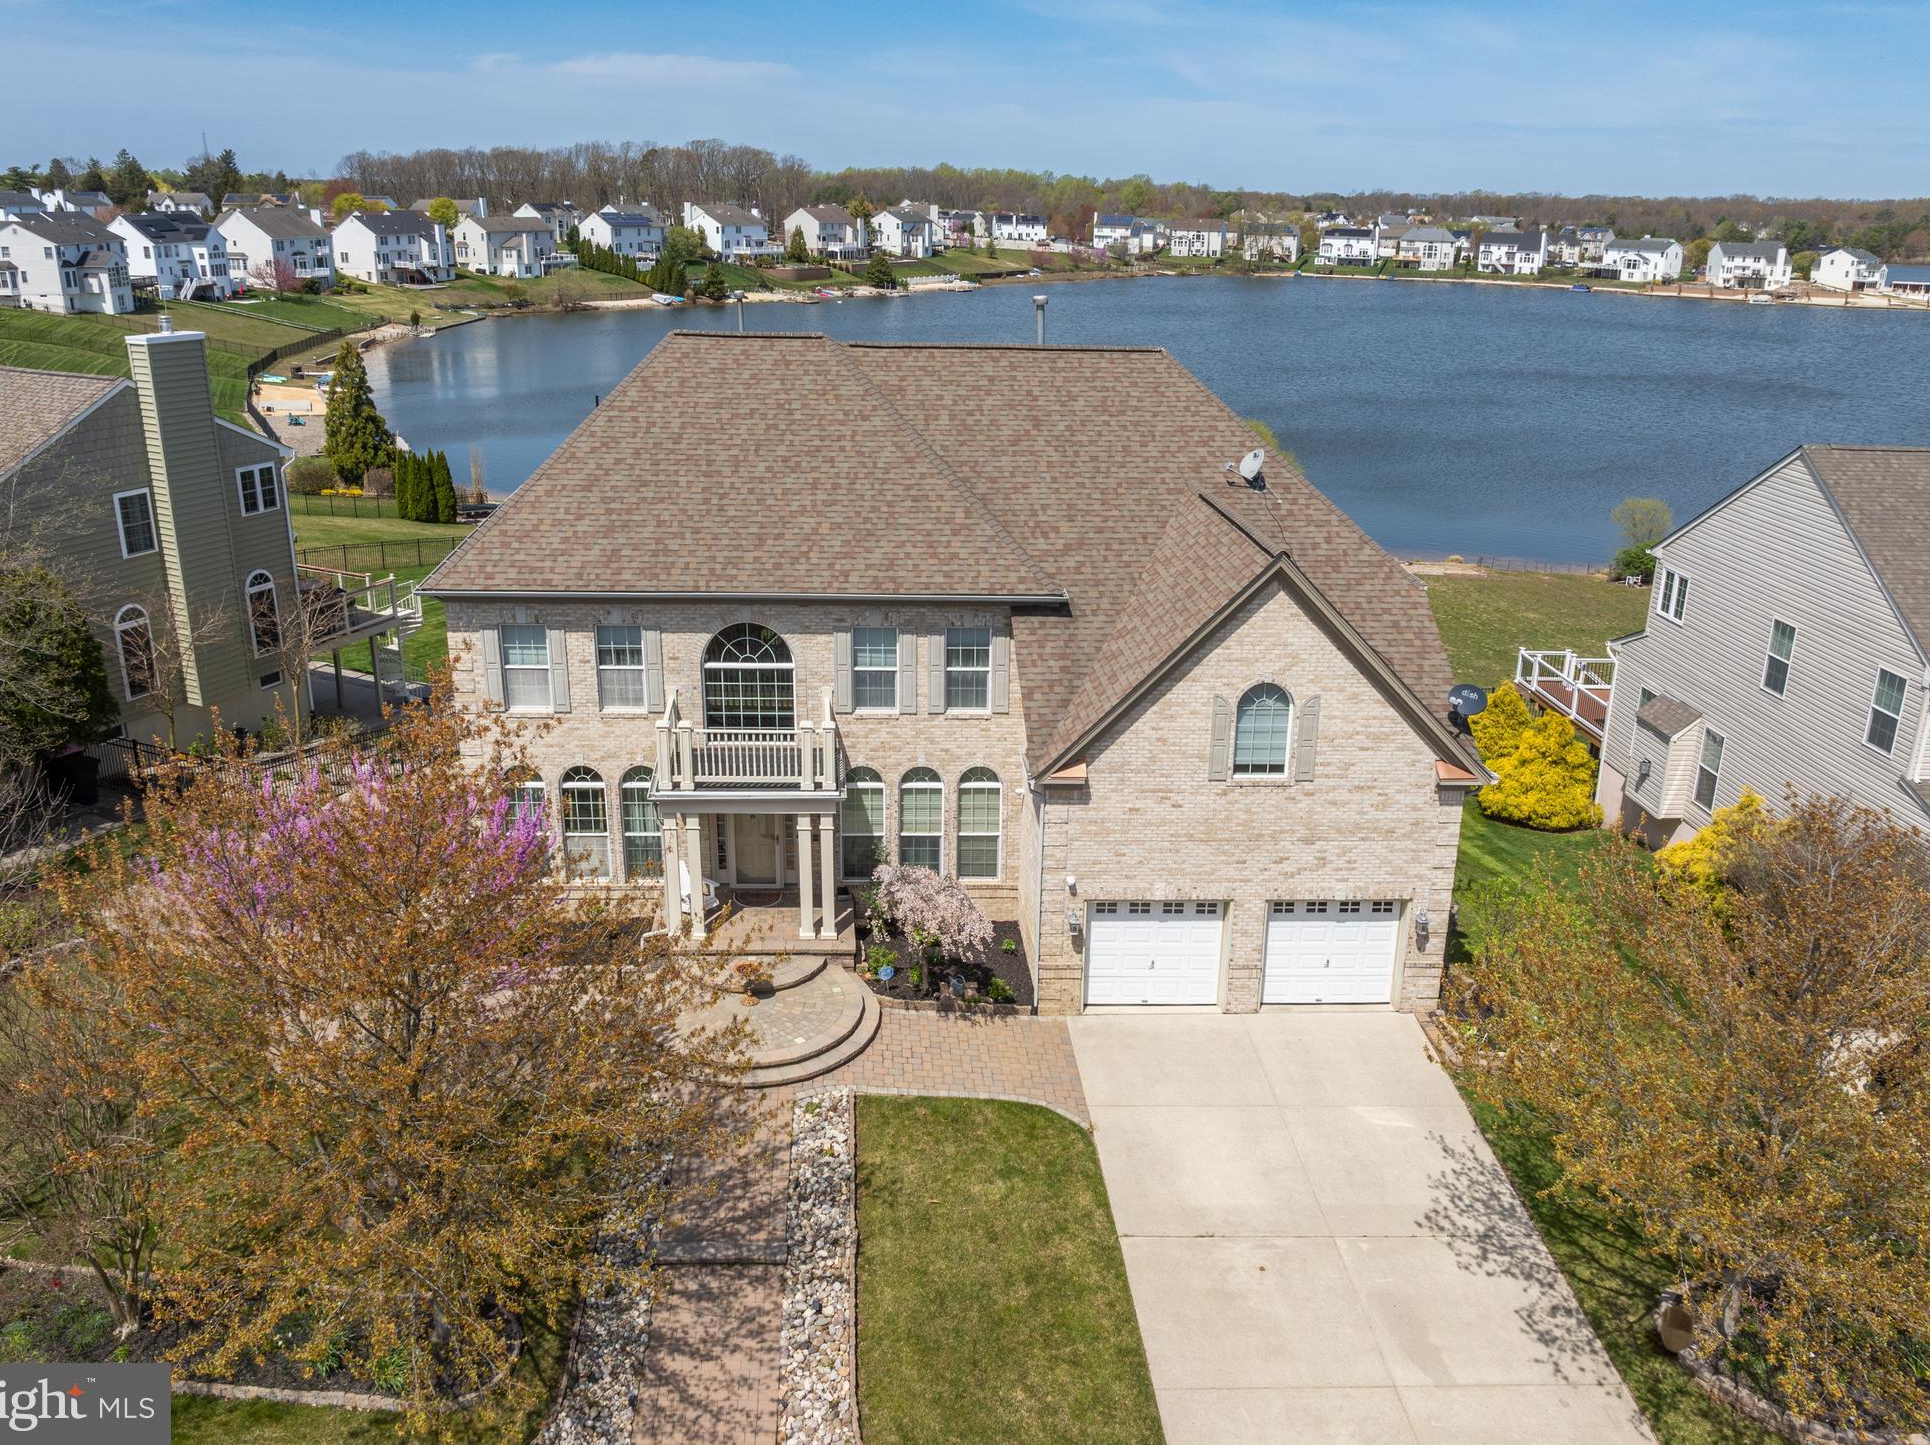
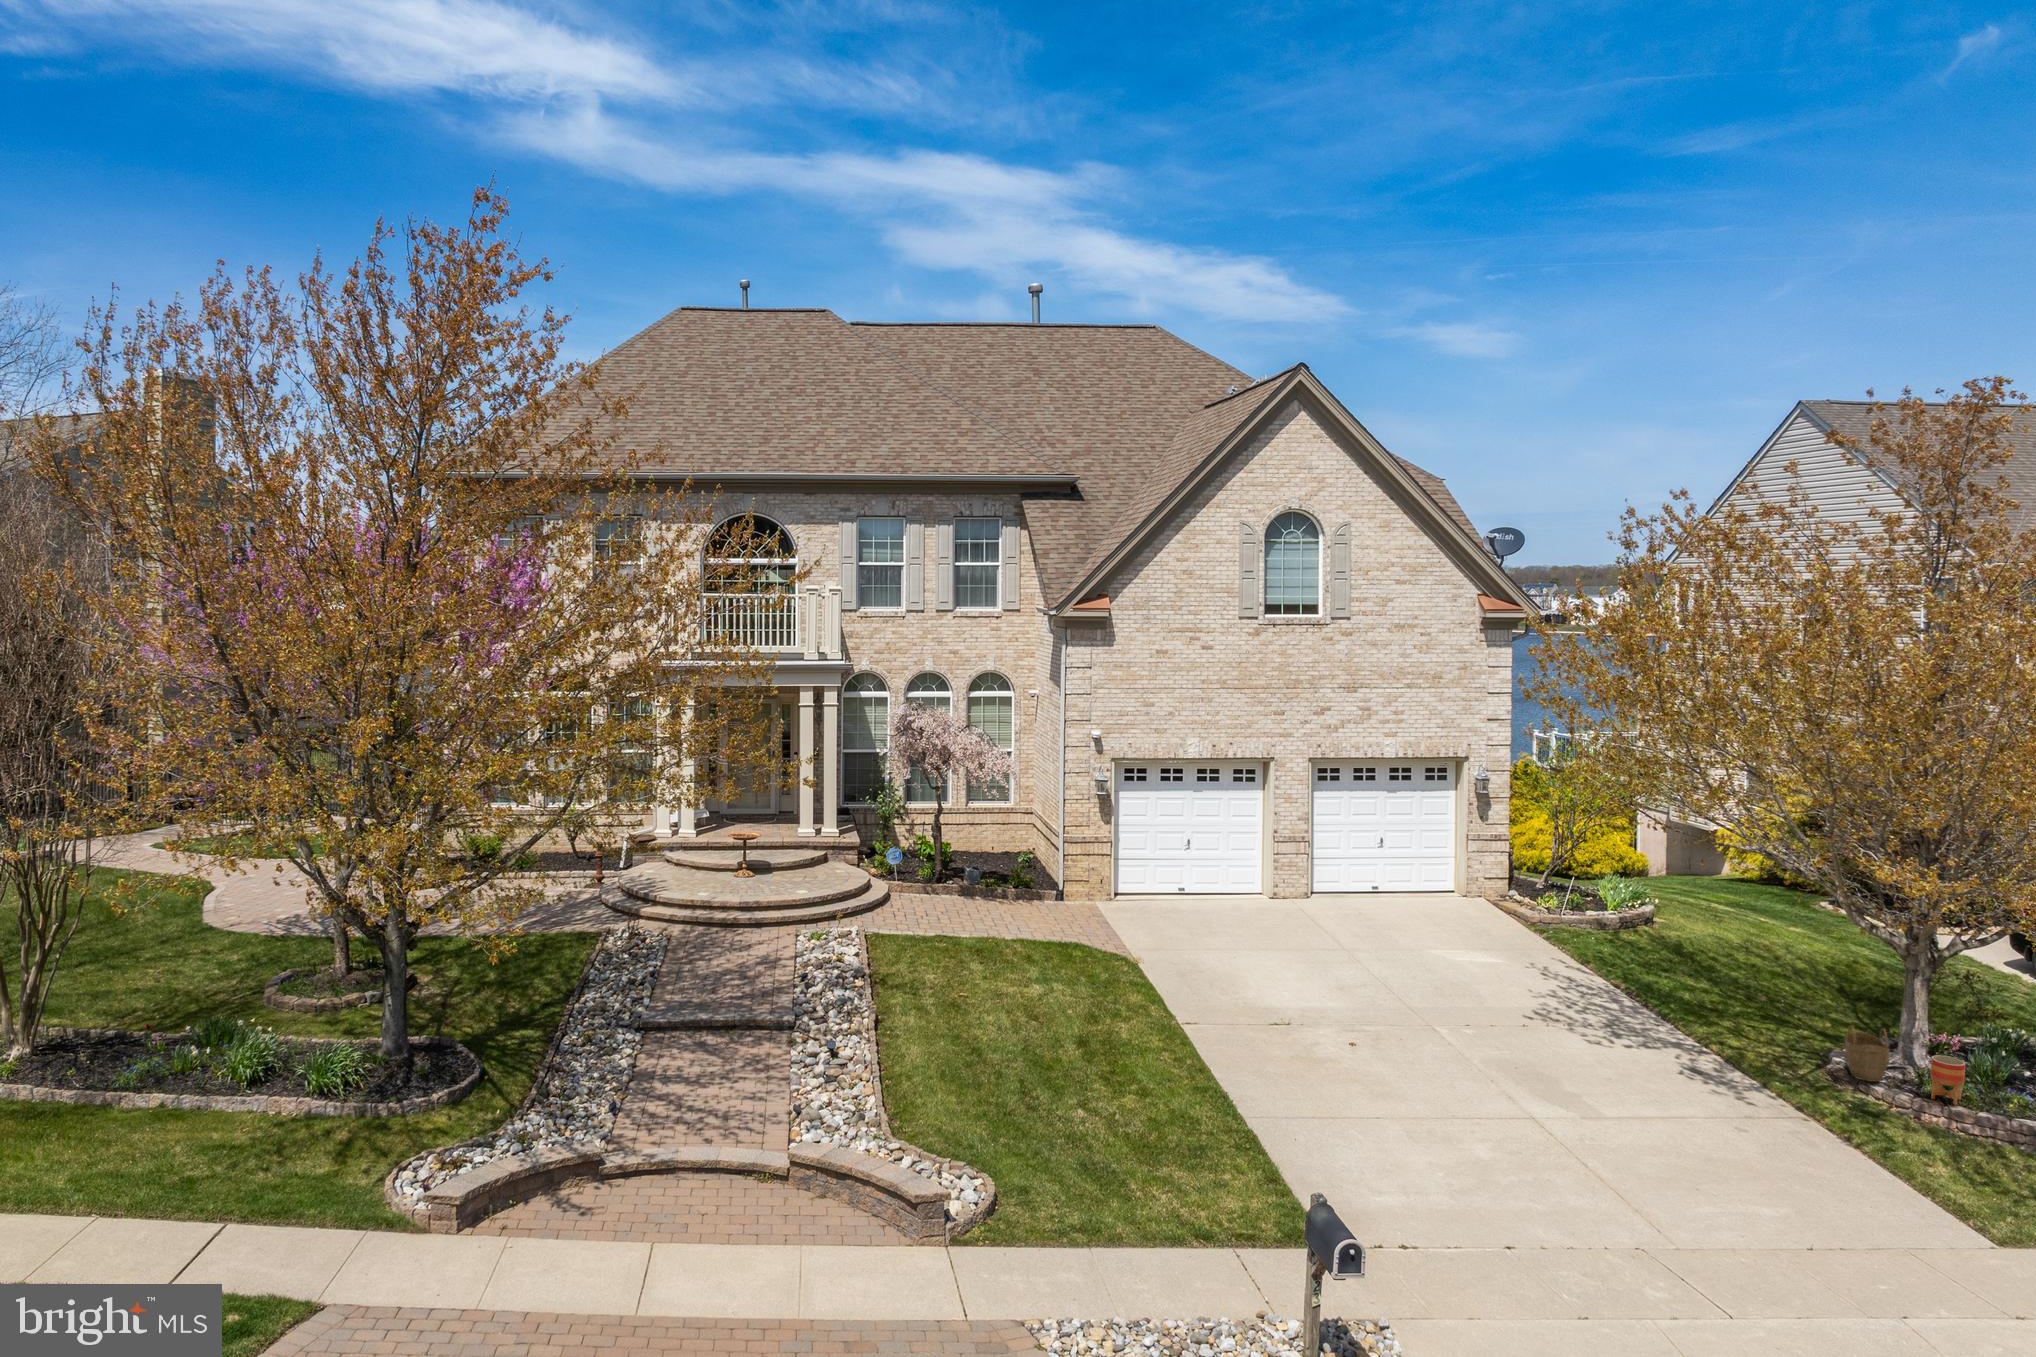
planter: none [1718,1348,1749,1391] -> present [1930,1055,1965,1105]

